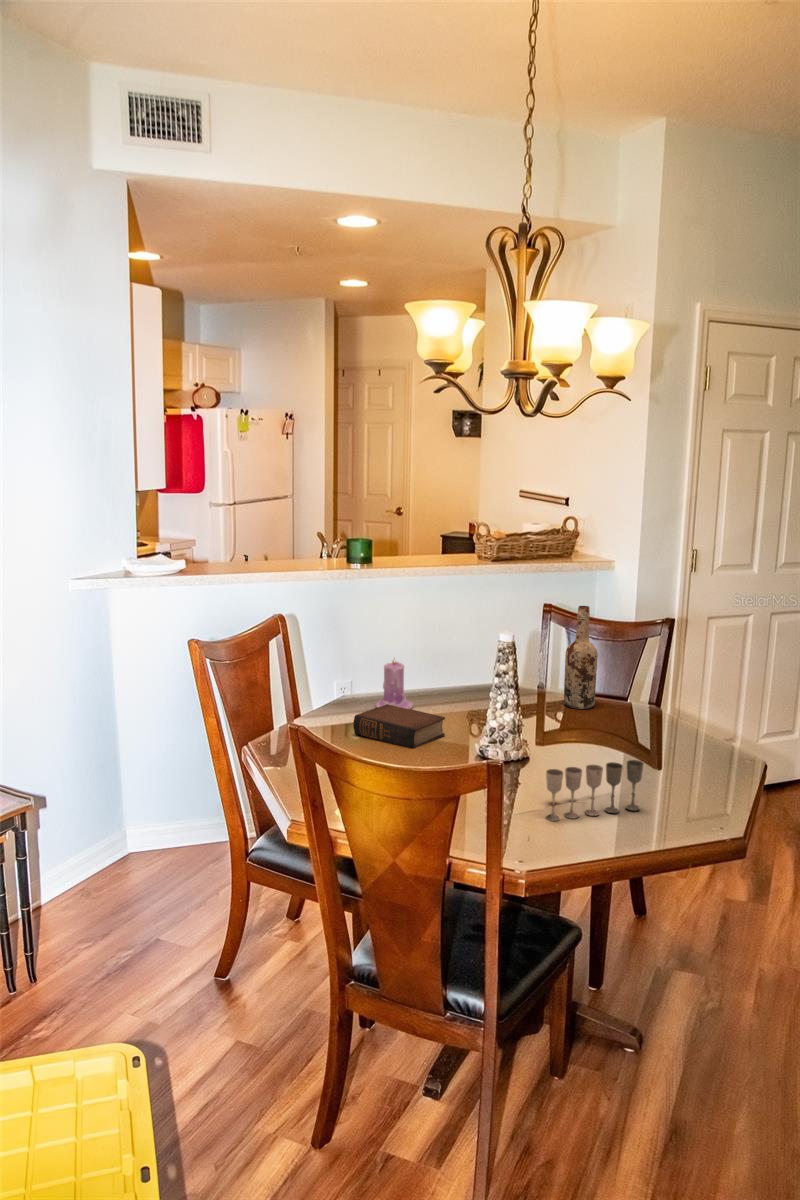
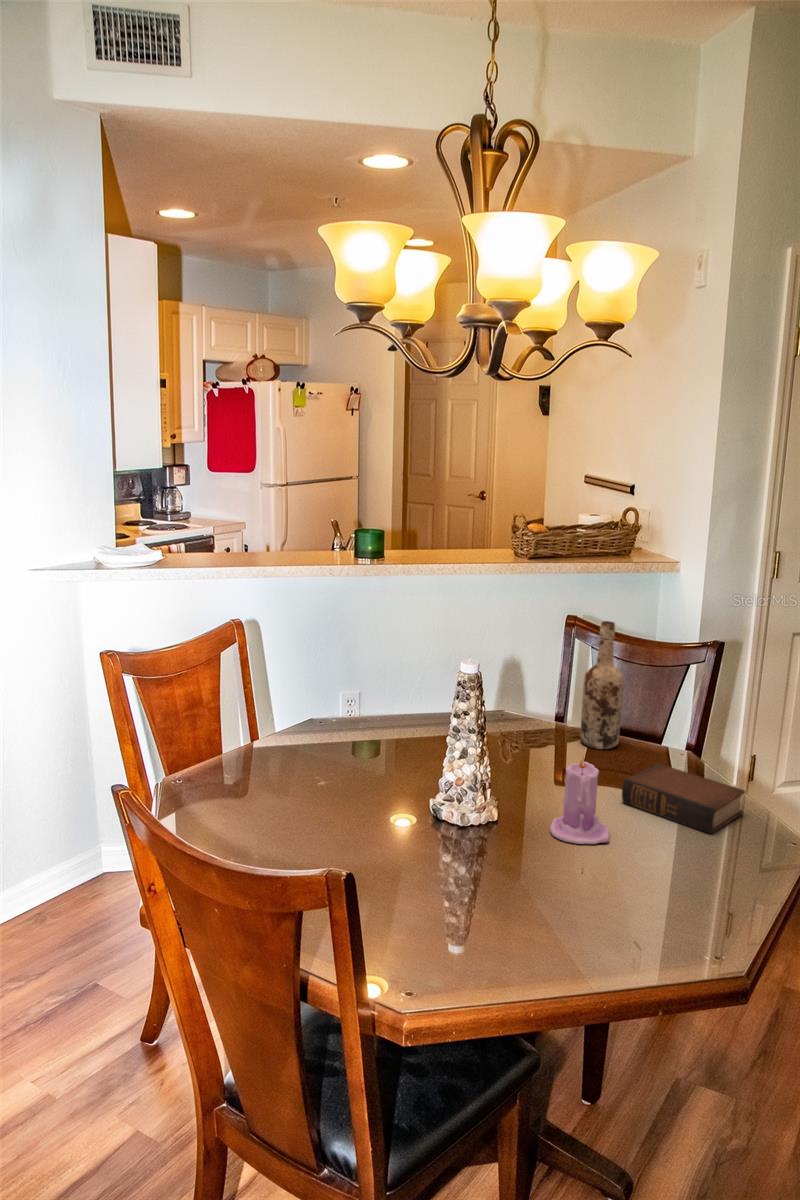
candle: present [376,660,413,709] -> present [550,756,610,844]
book: present [353,704,445,748] -> present [622,764,745,834]
wine glass: present [546,760,643,821] -> none [479,852,623,932]

